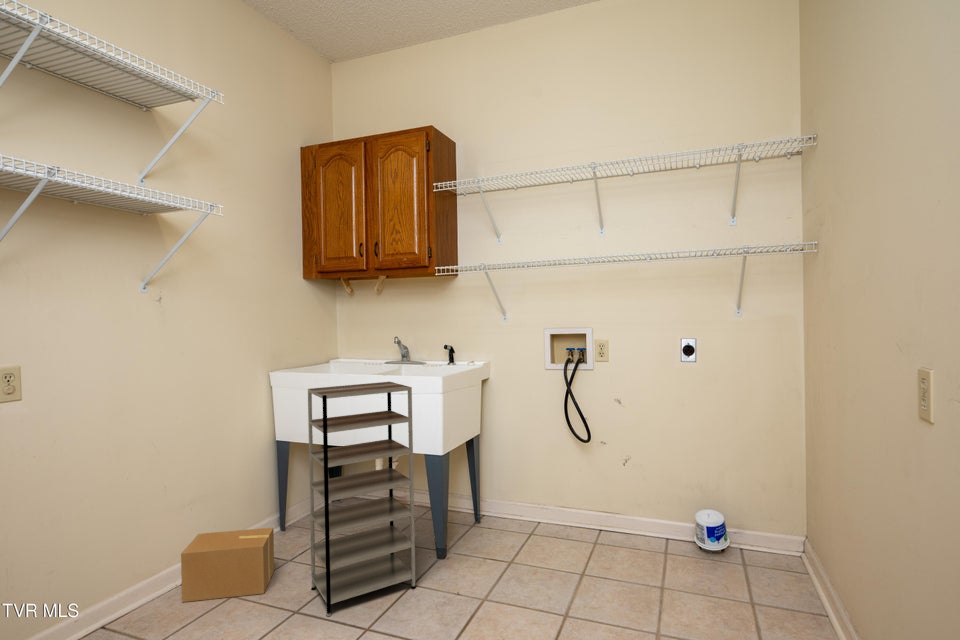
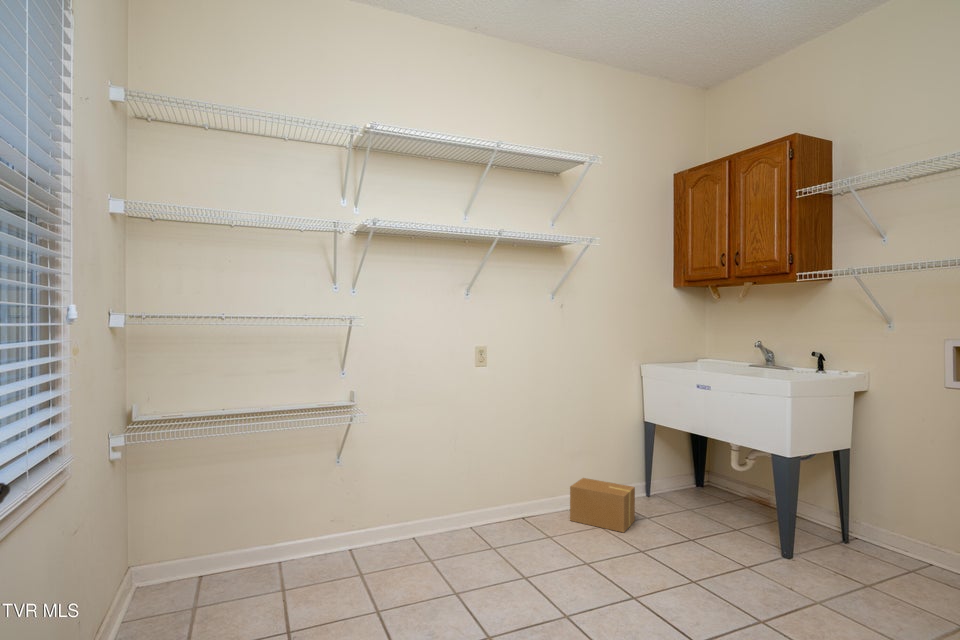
shelving unit: present [308,382,416,616] -> none [659,379,751,569]

